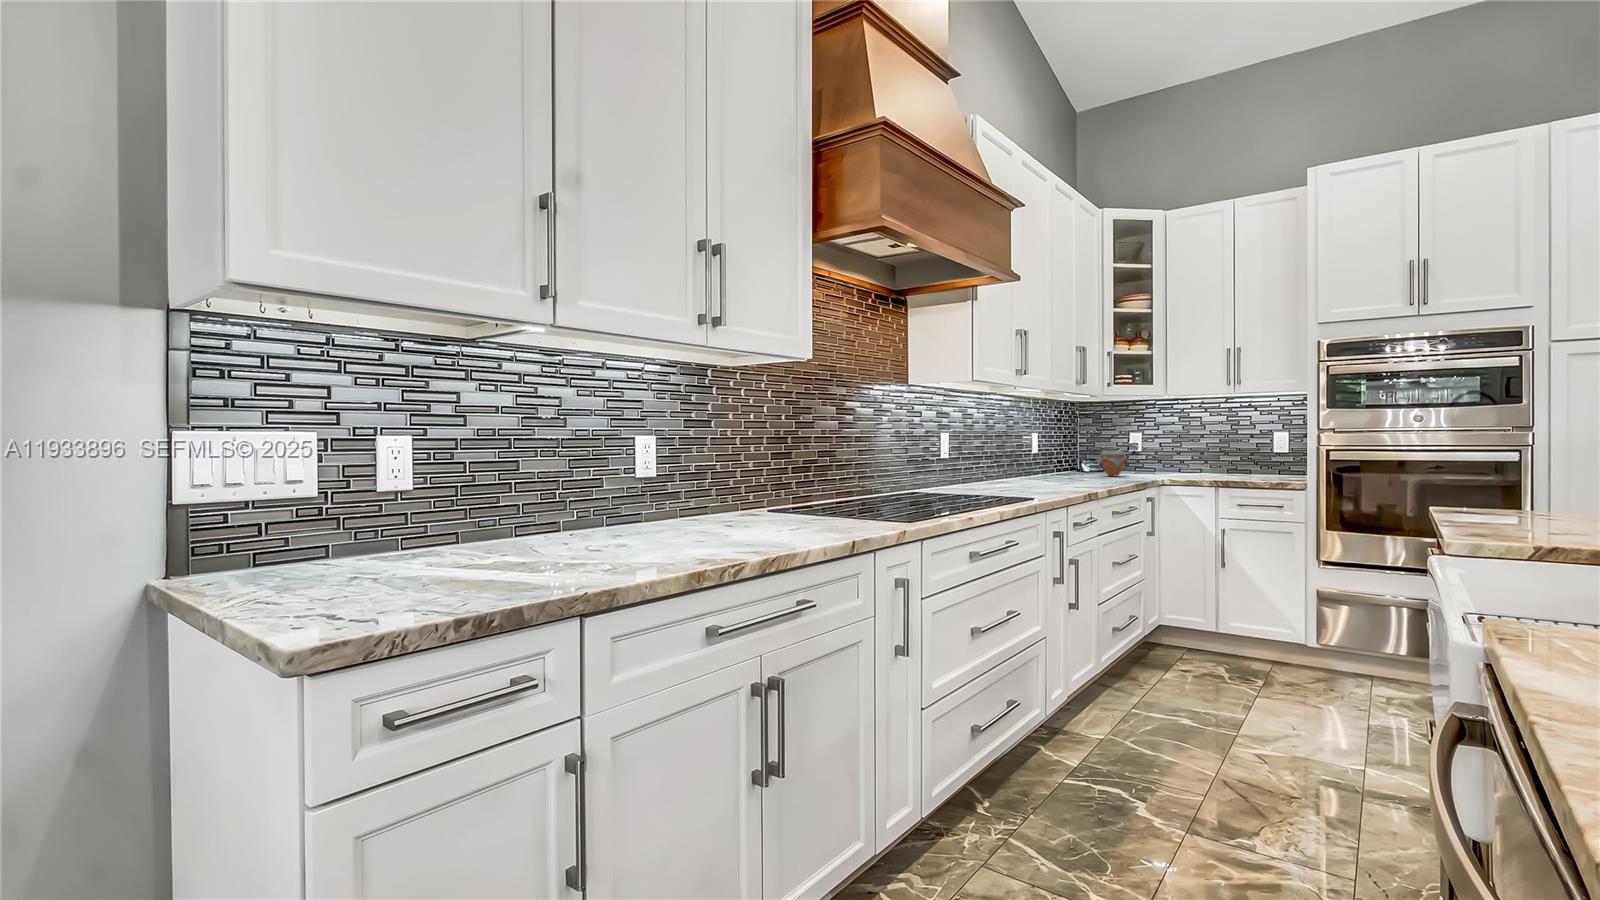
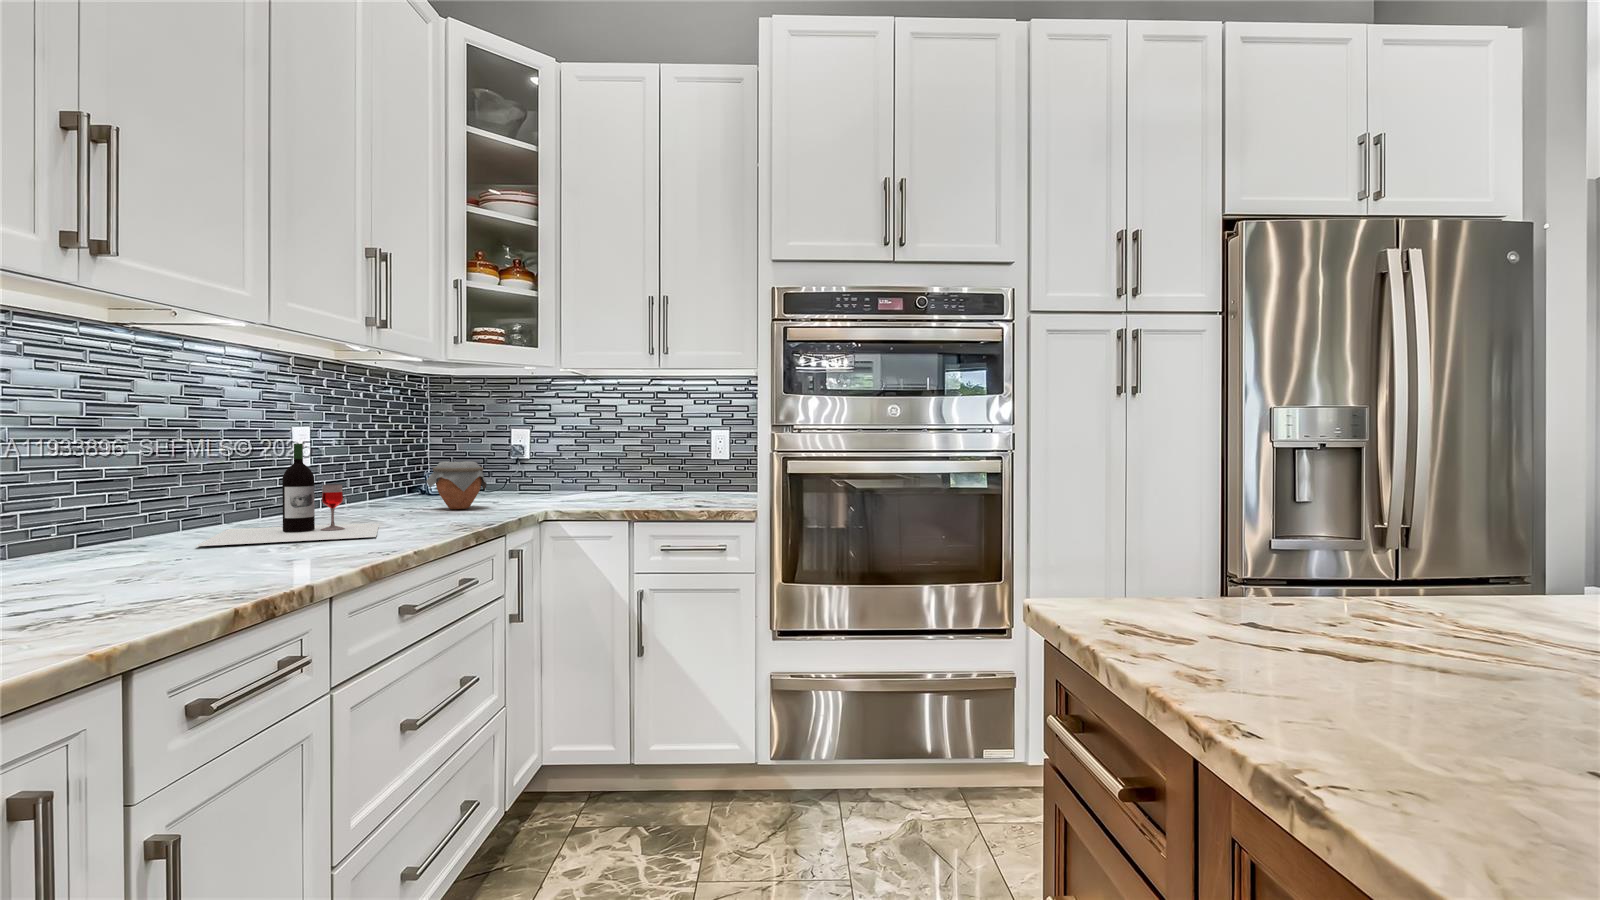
wine bottle: none [1021,440,1094,482] -> present [196,444,379,546]

